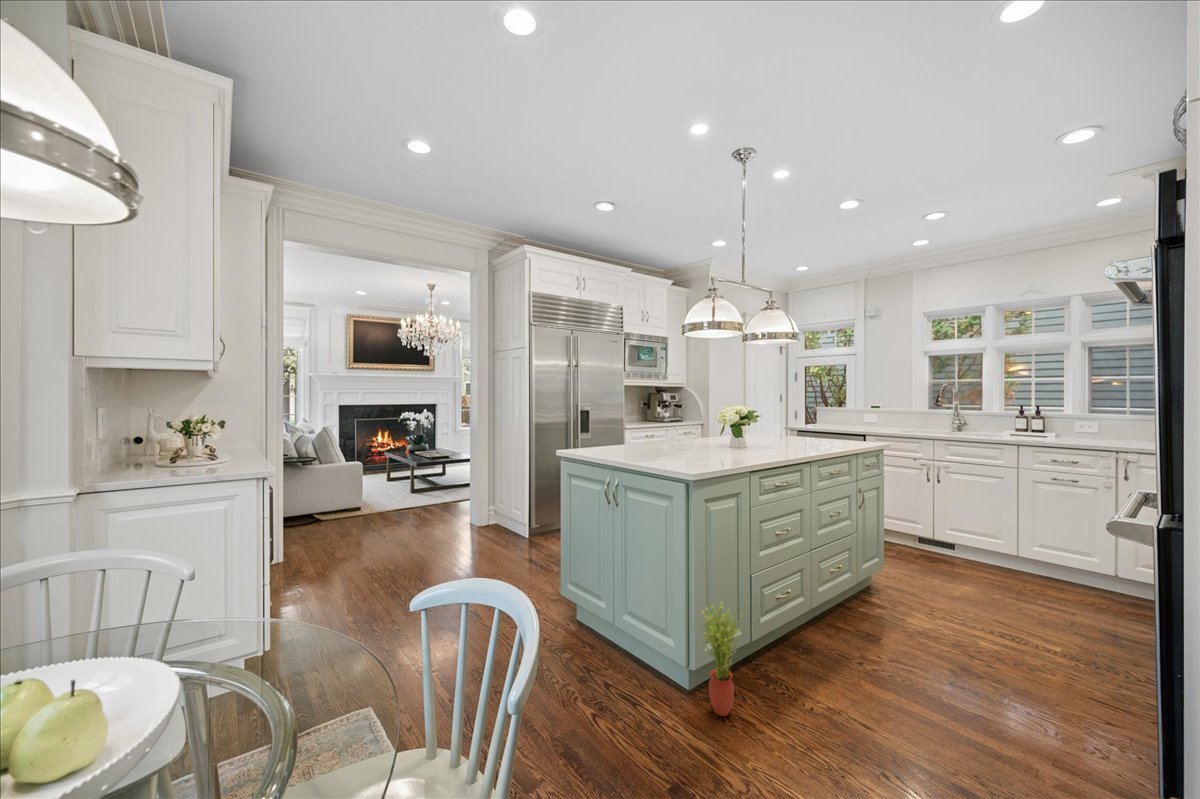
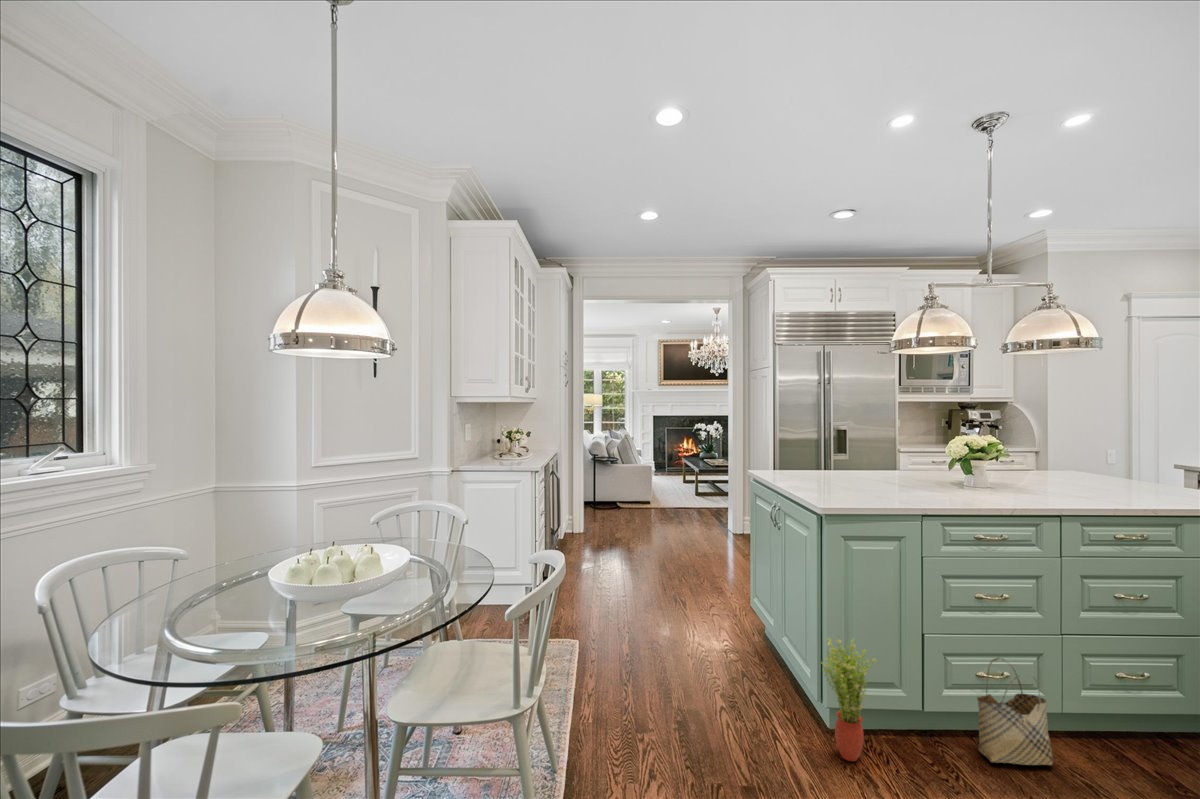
woven basket: none [790,584,833,671] -> present [977,658,1053,765]

